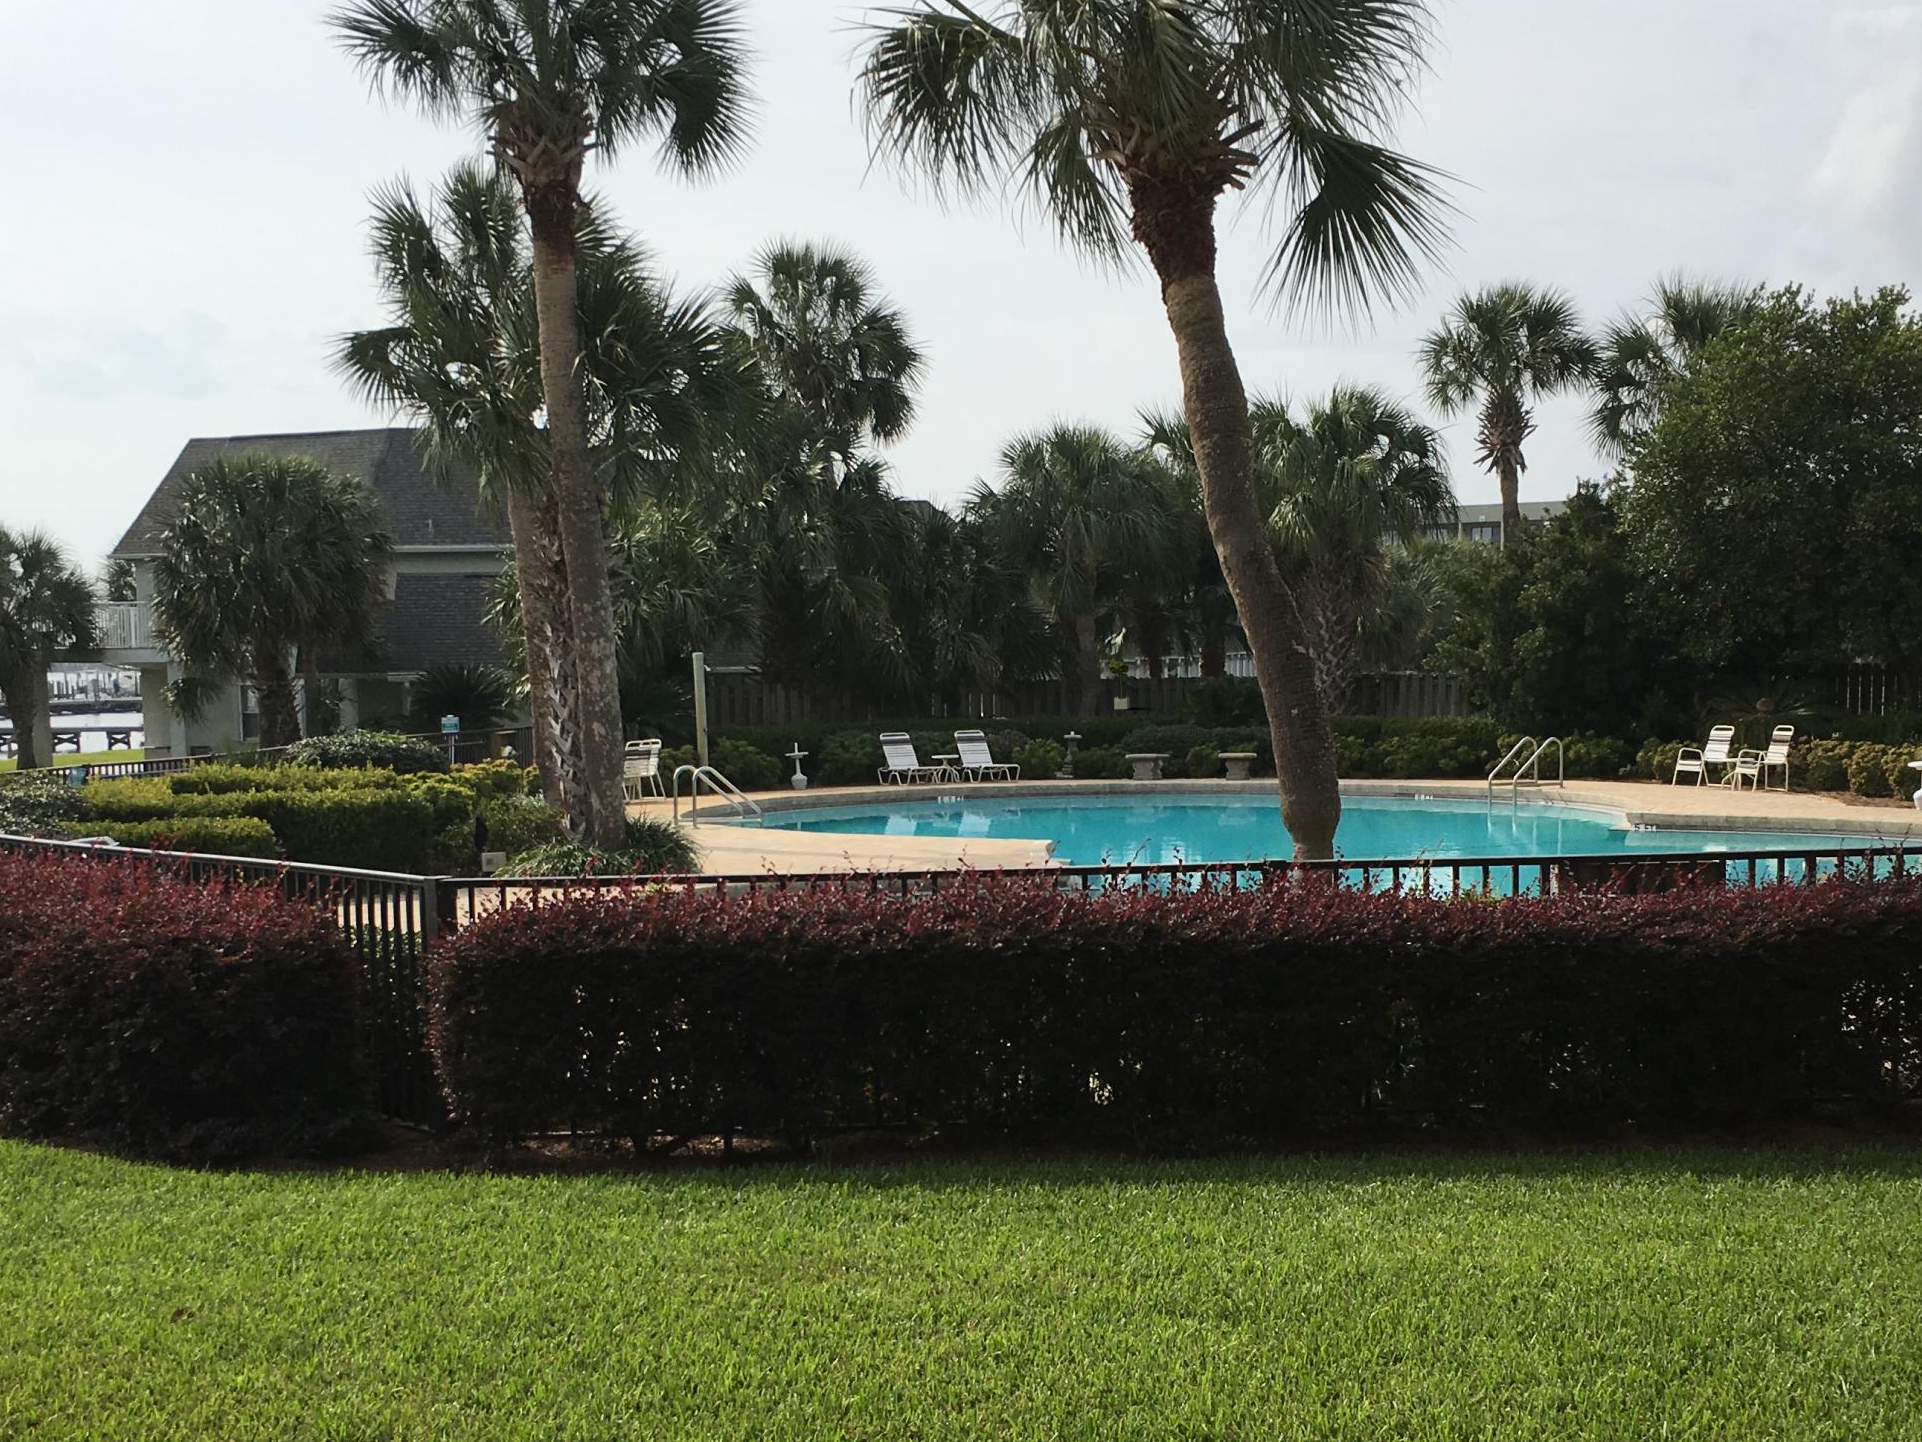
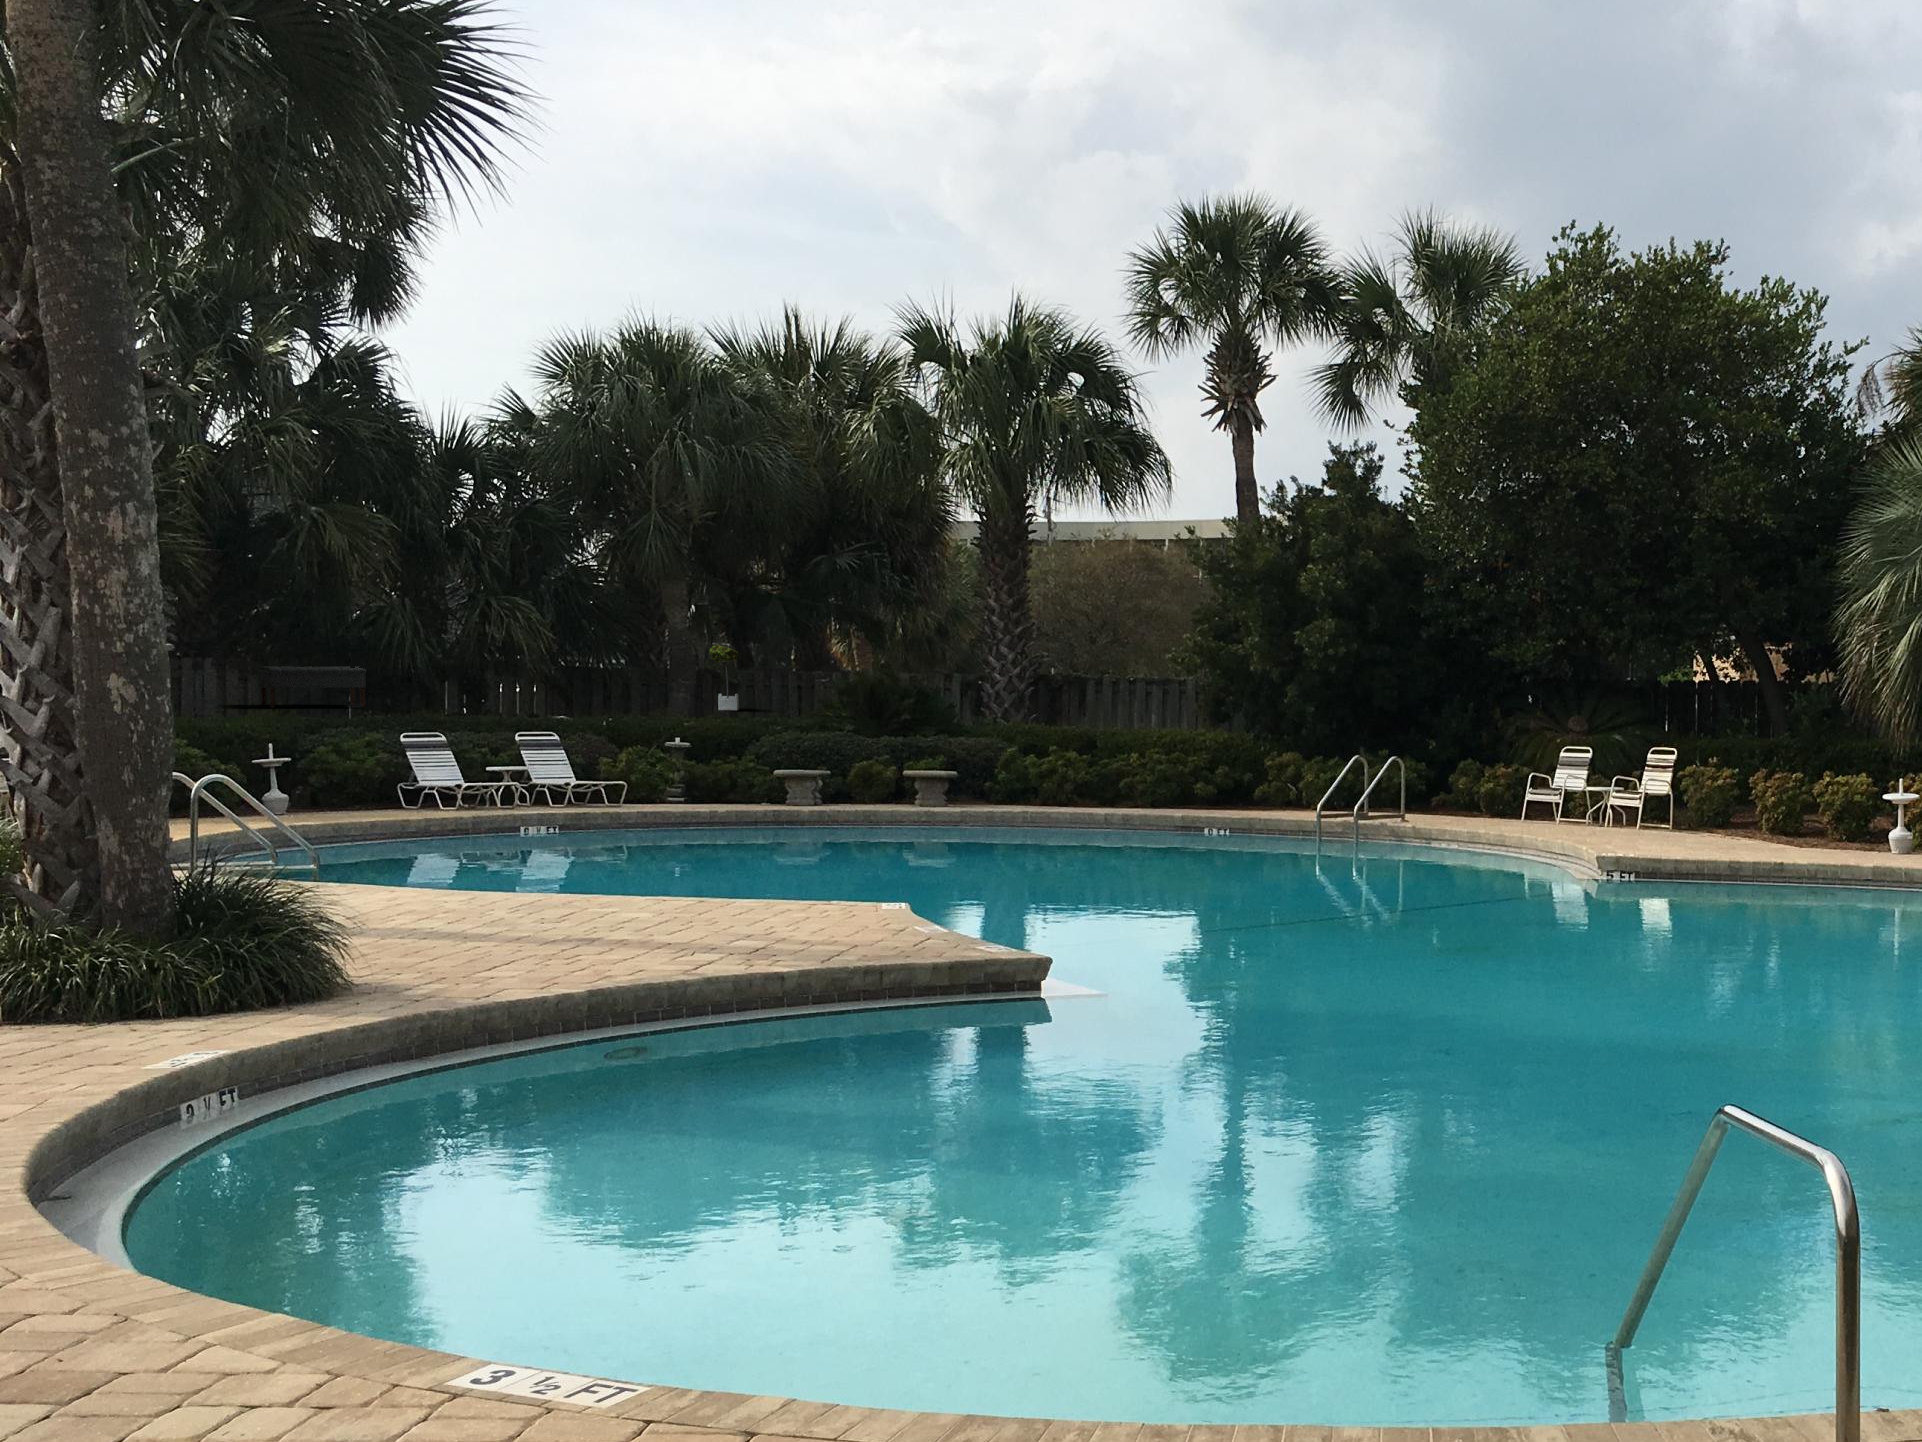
bench: none [815,685,880,715] -> present [259,666,366,708]

